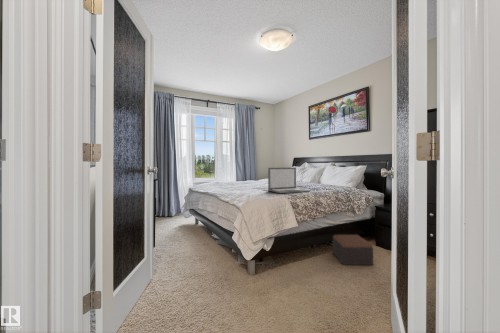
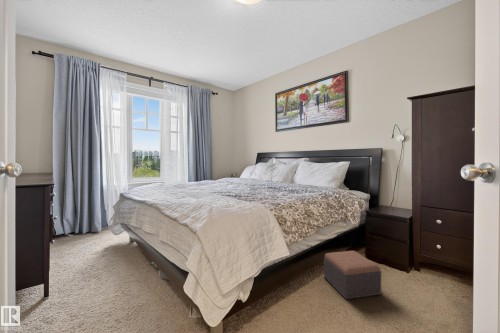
laptop: present [268,168,310,193] -> none [238,163,295,202]

